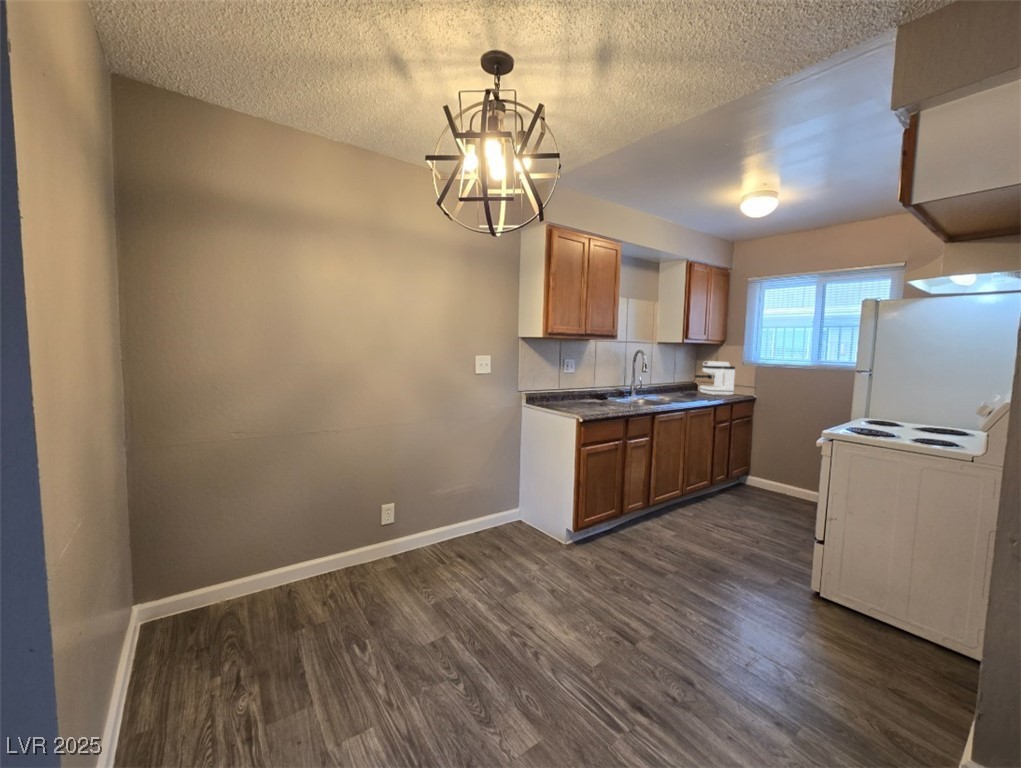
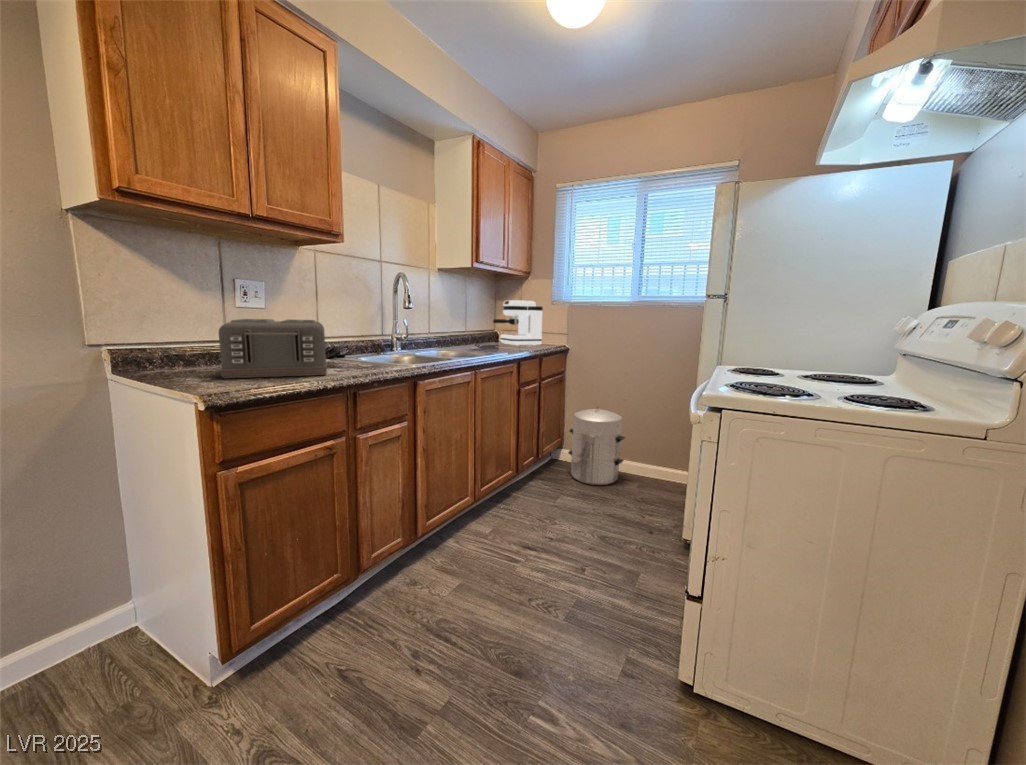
toaster: none [567,380,615,410] -> present [219,319,327,378]
waste bin: none [754,444,805,505] -> present [568,407,625,485]

